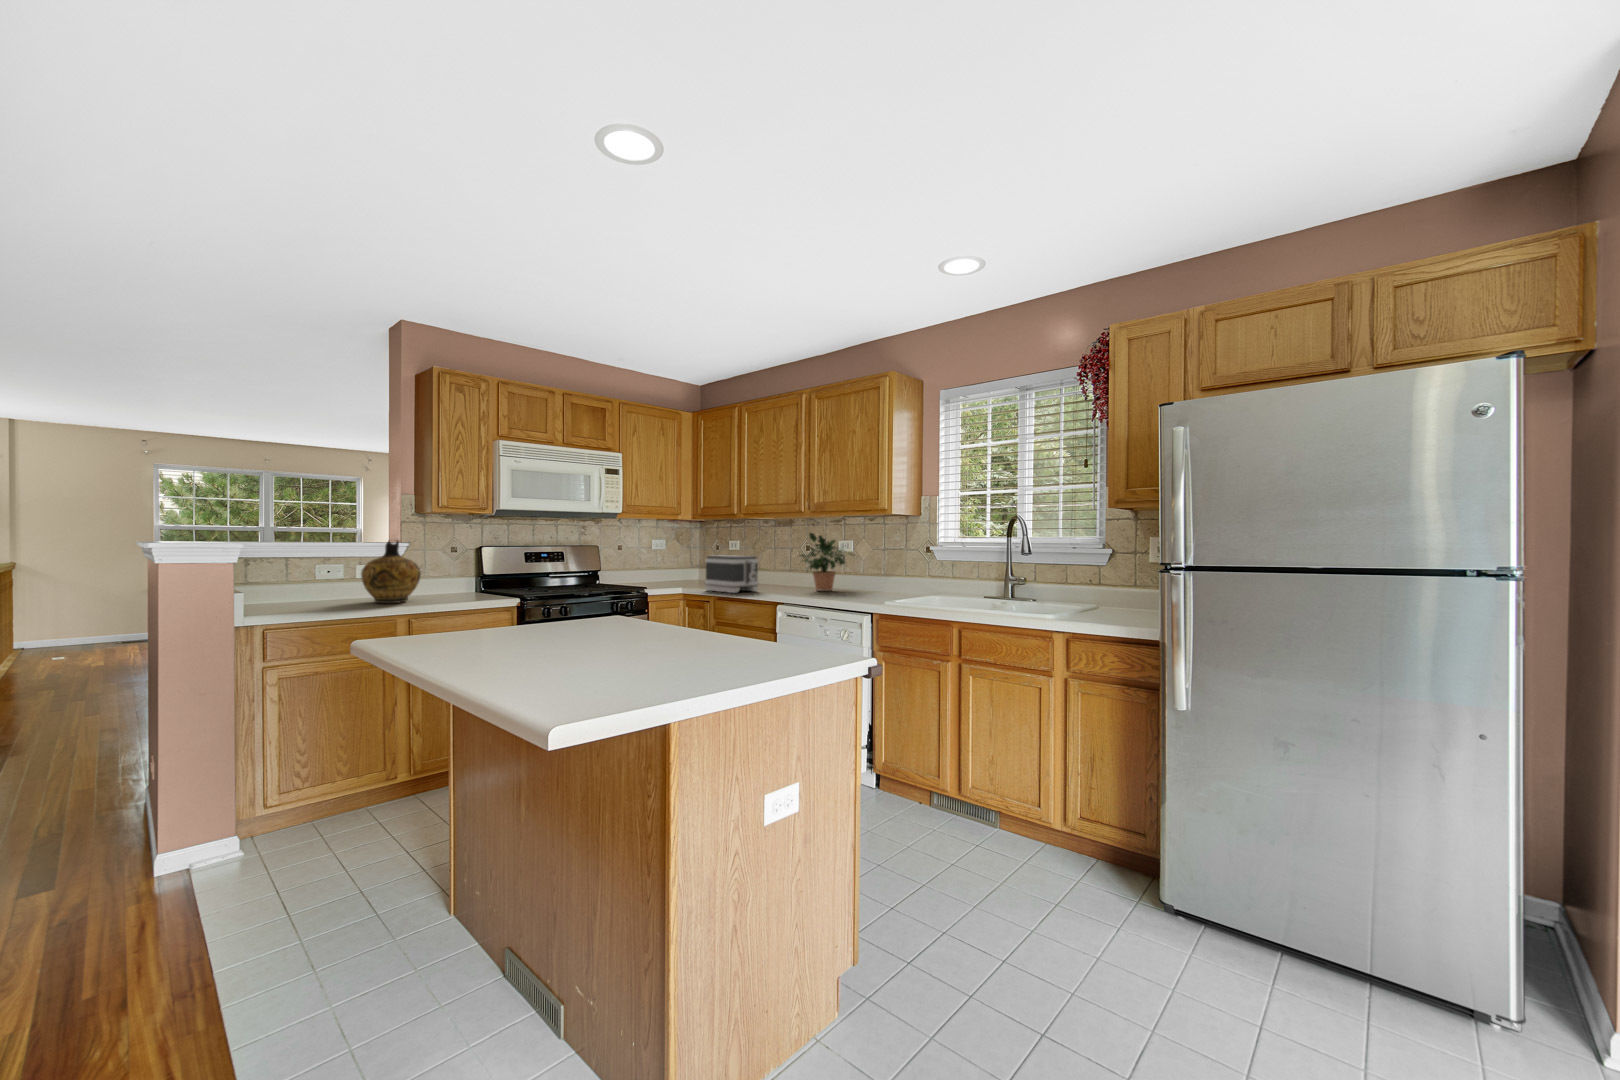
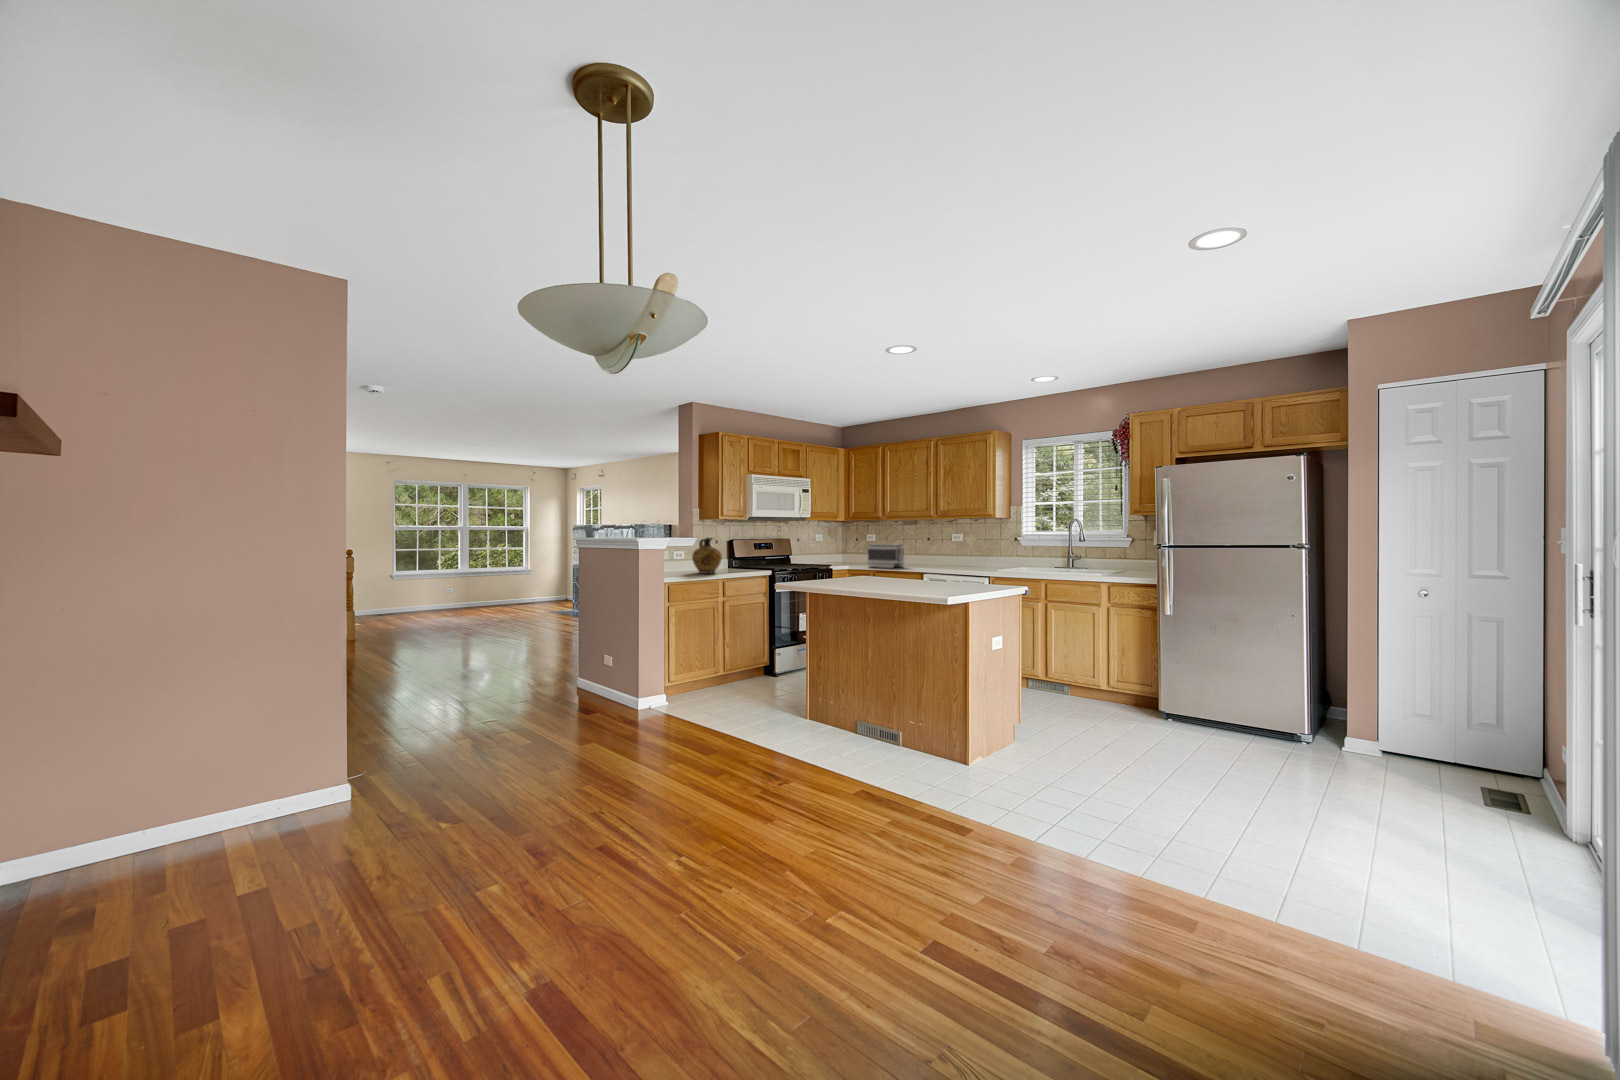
potted plant: present [800,533,853,591] -> none [928,529,969,566]

